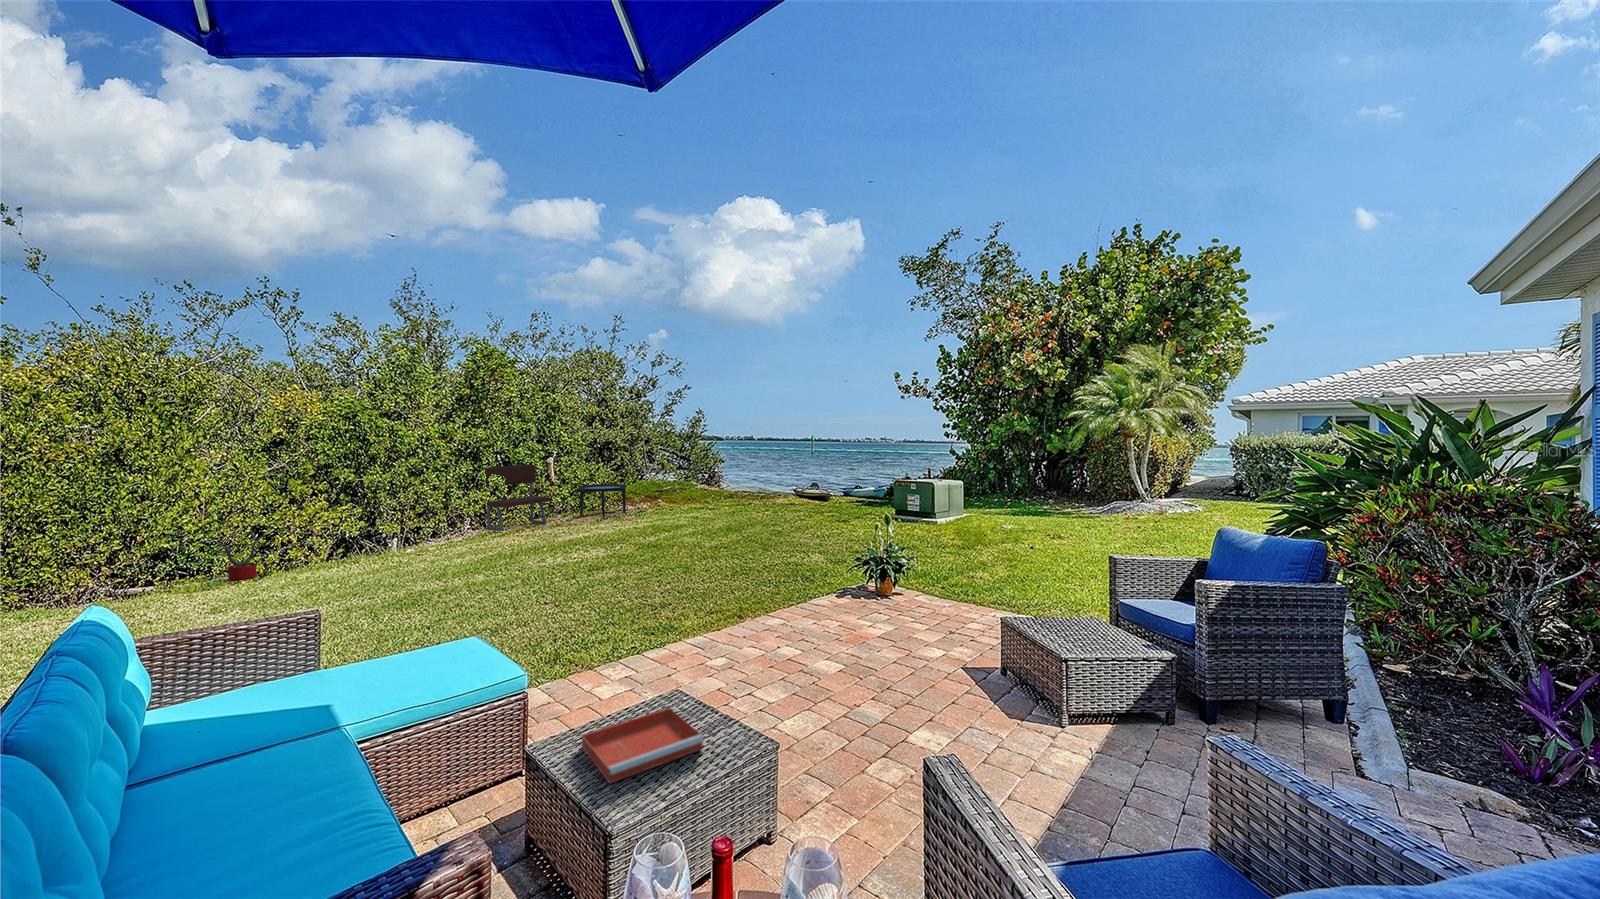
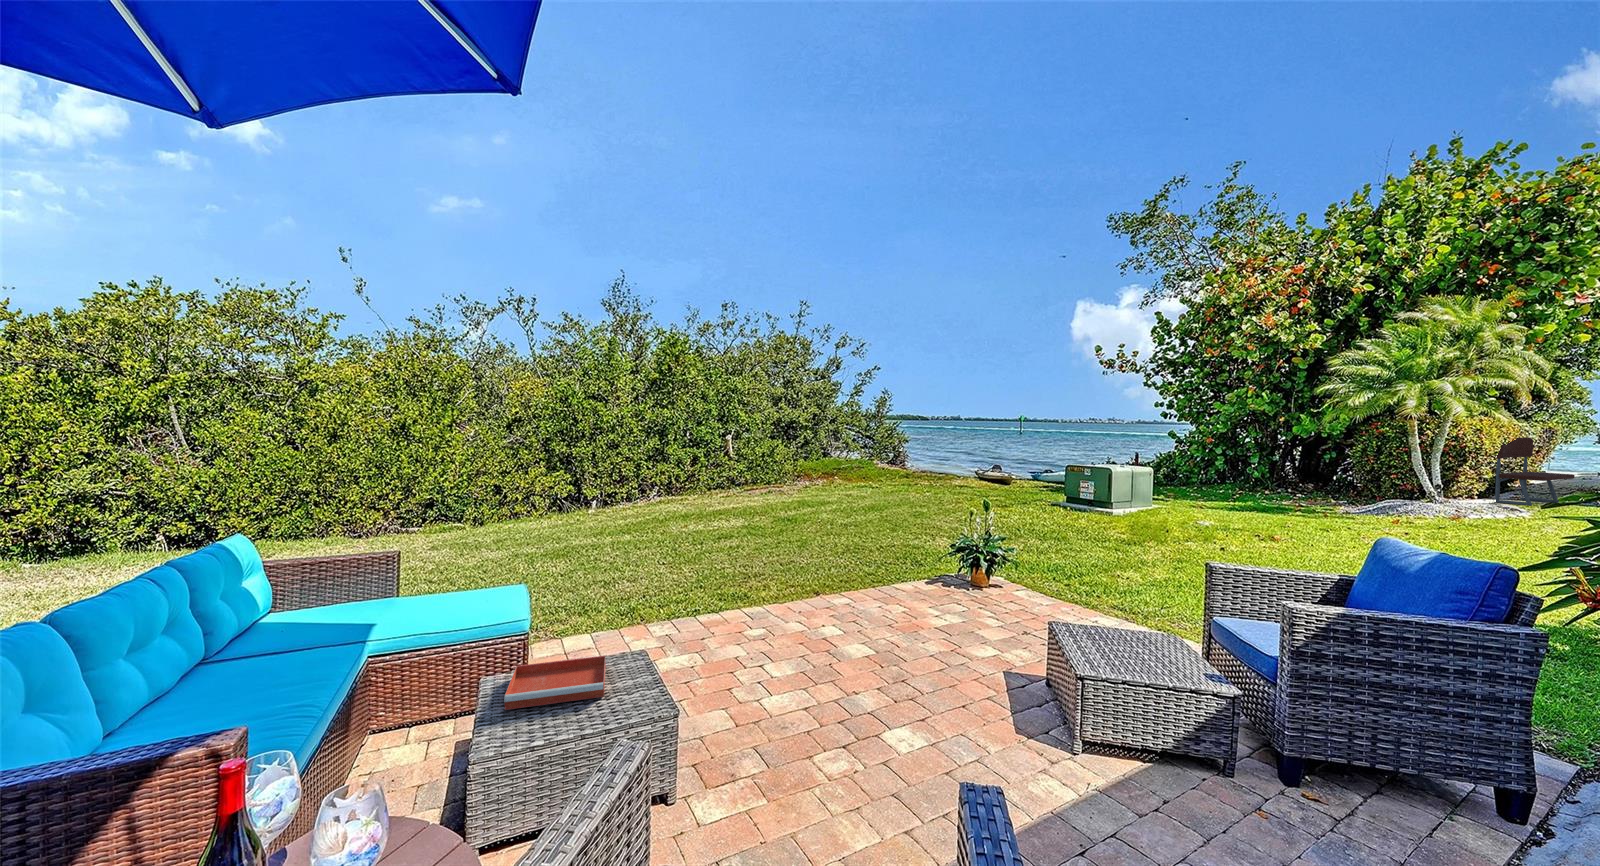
bench: present [485,465,552,531] -> present [1495,438,1575,506]
round table: present [578,484,627,517] -> none [752,460,797,491]
decorative plant: present [207,526,280,580] -> none [456,482,507,523]

